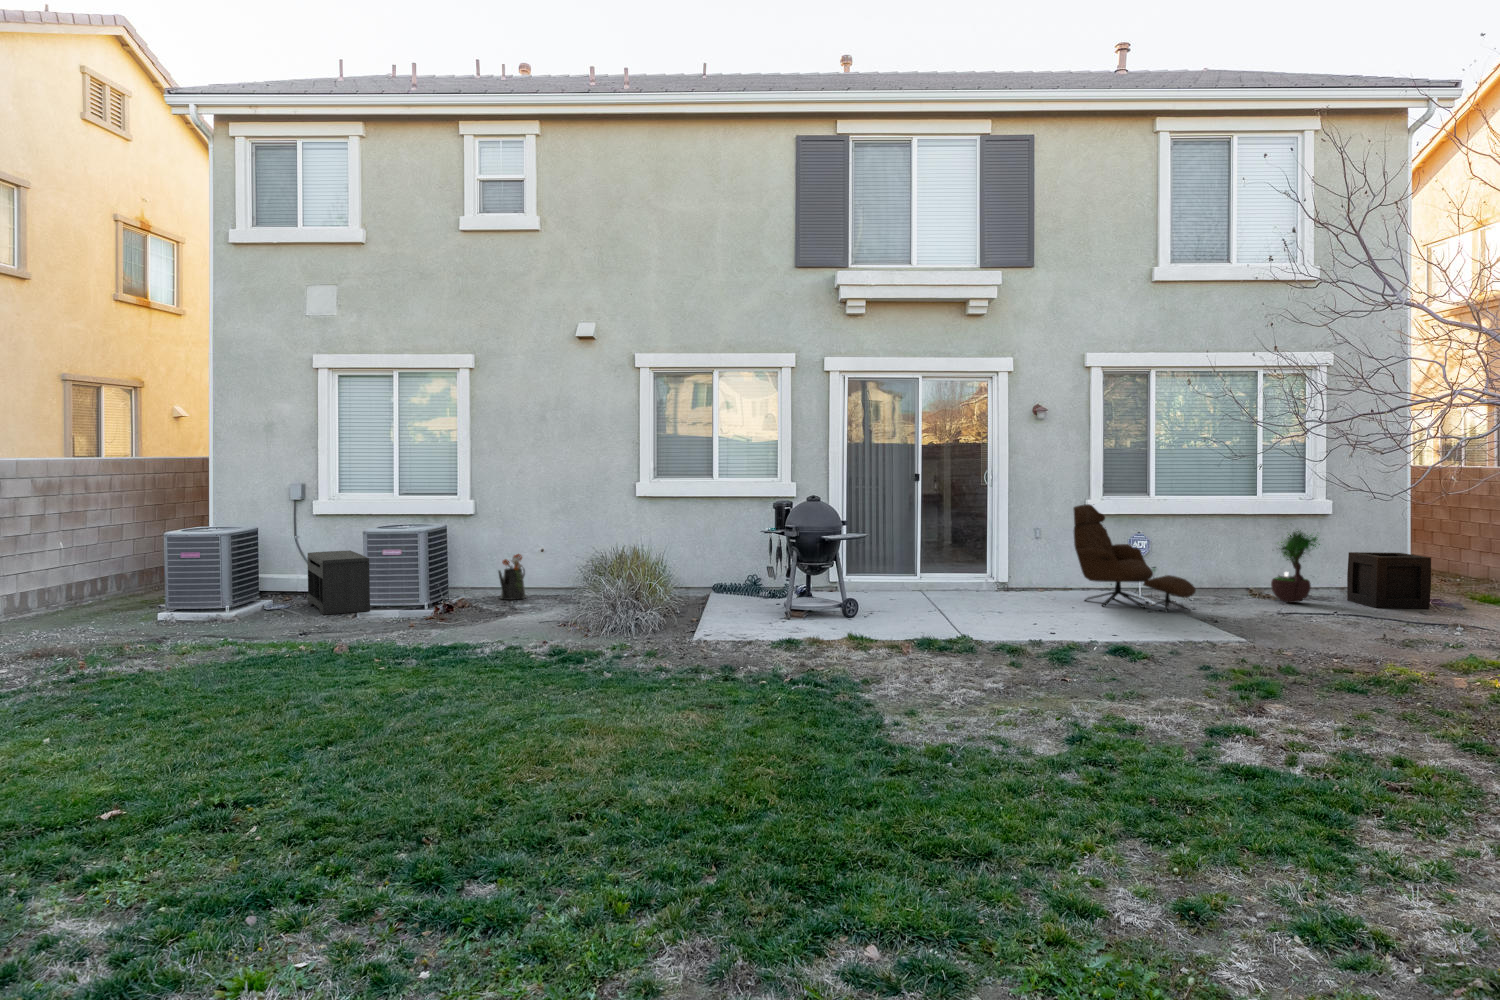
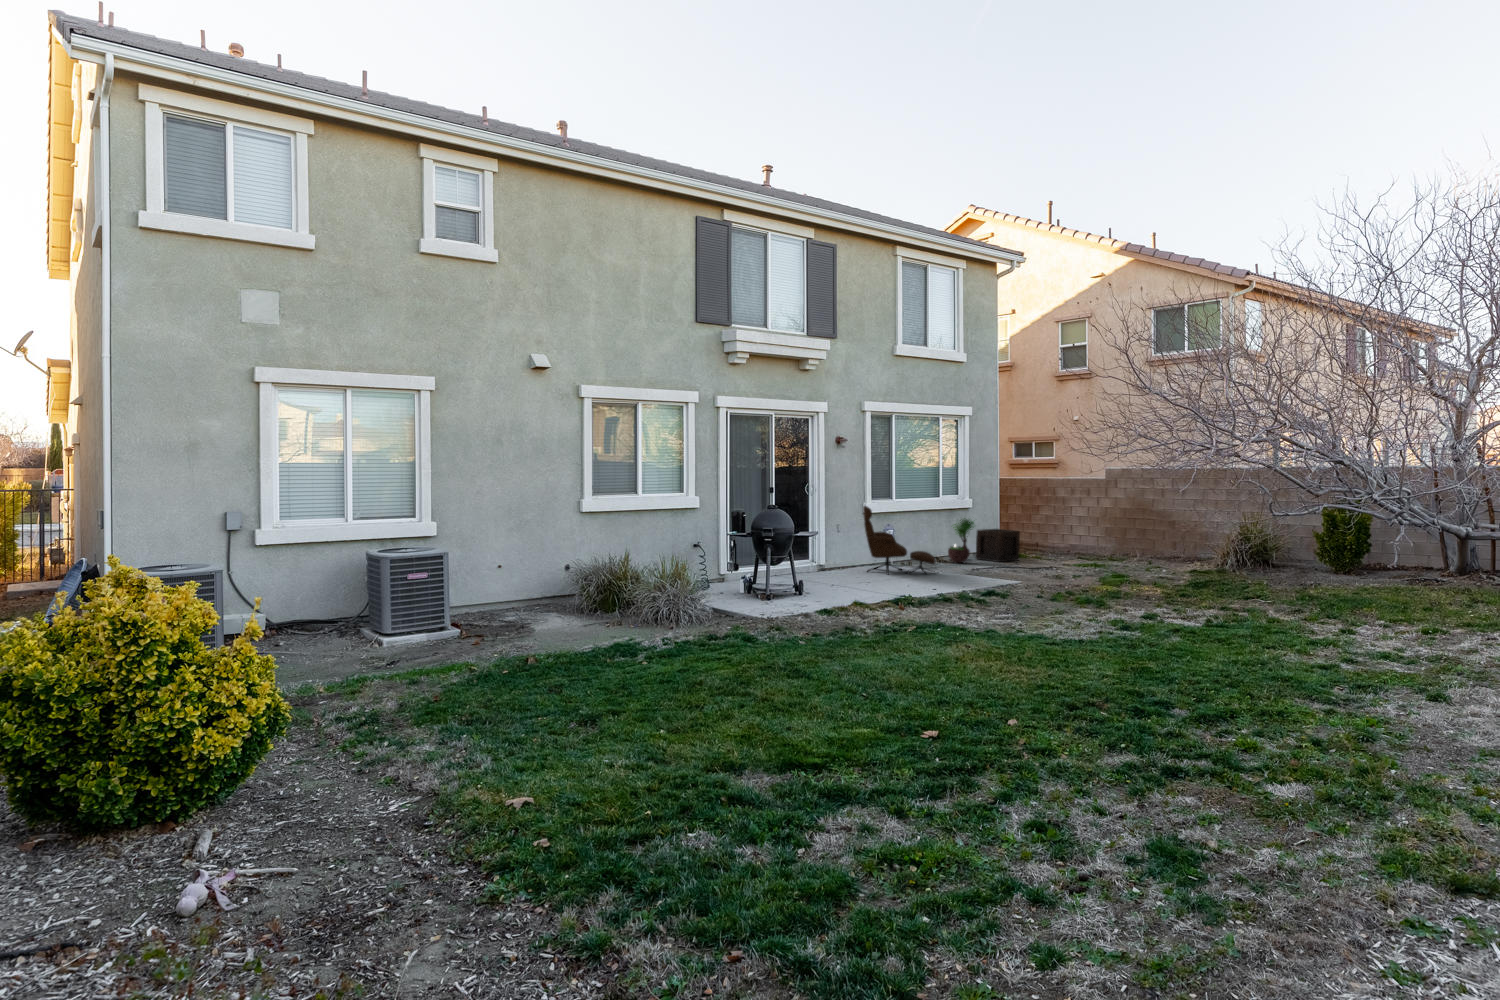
bench: present [307,550,370,615] -> none [294,580,405,647]
watering can: present [498,554,526,600] -> none [474,569,500,614]

